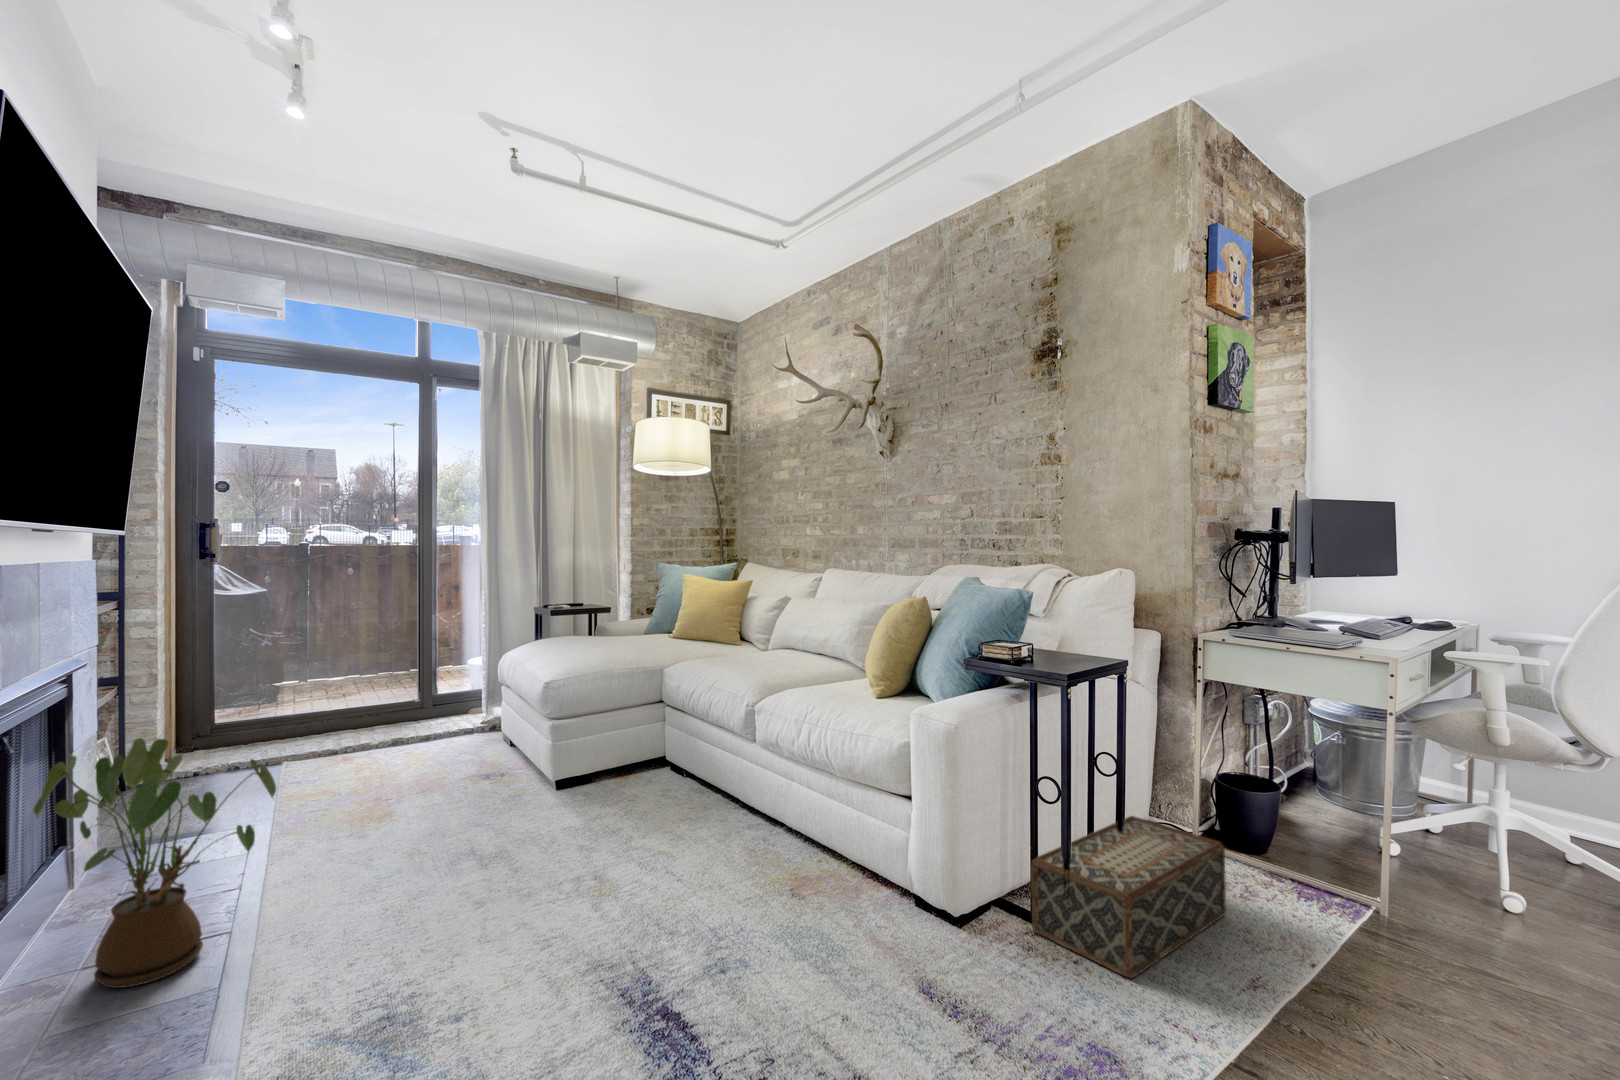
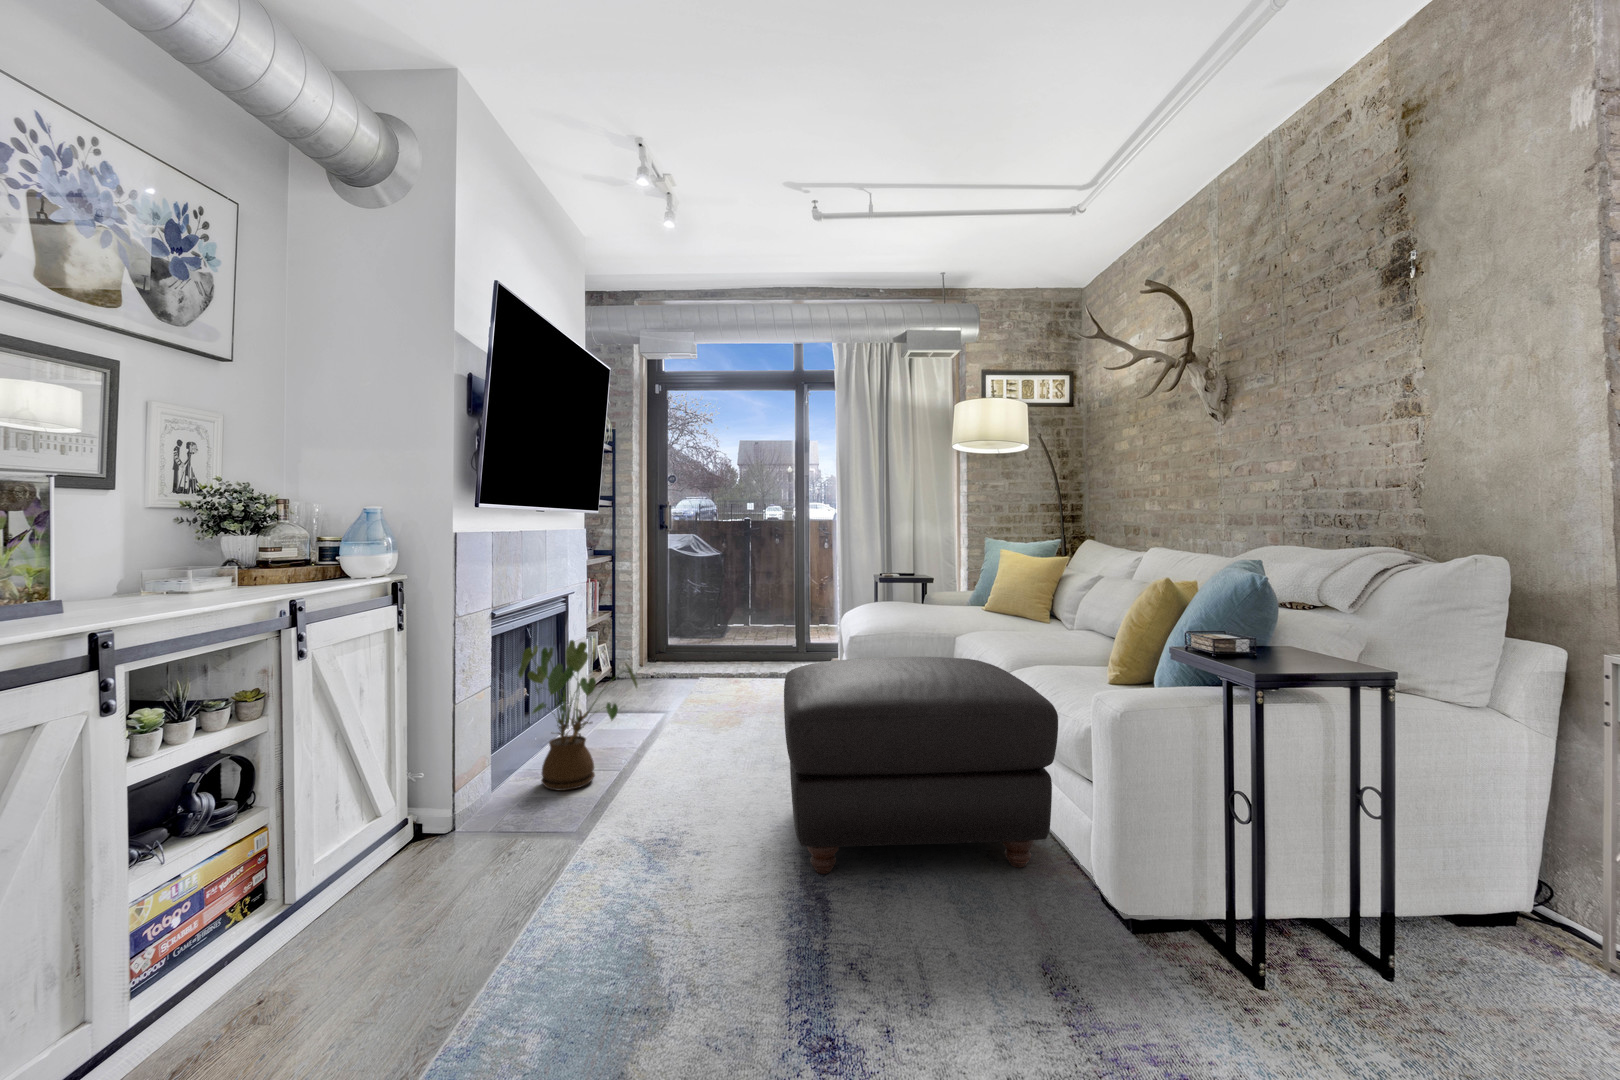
ottoman: none [534,697,871,980] -> present [784,657,1058,874]
woven basket: present [1031,816,1226,978] -> none [1216,863,1536,1032]

